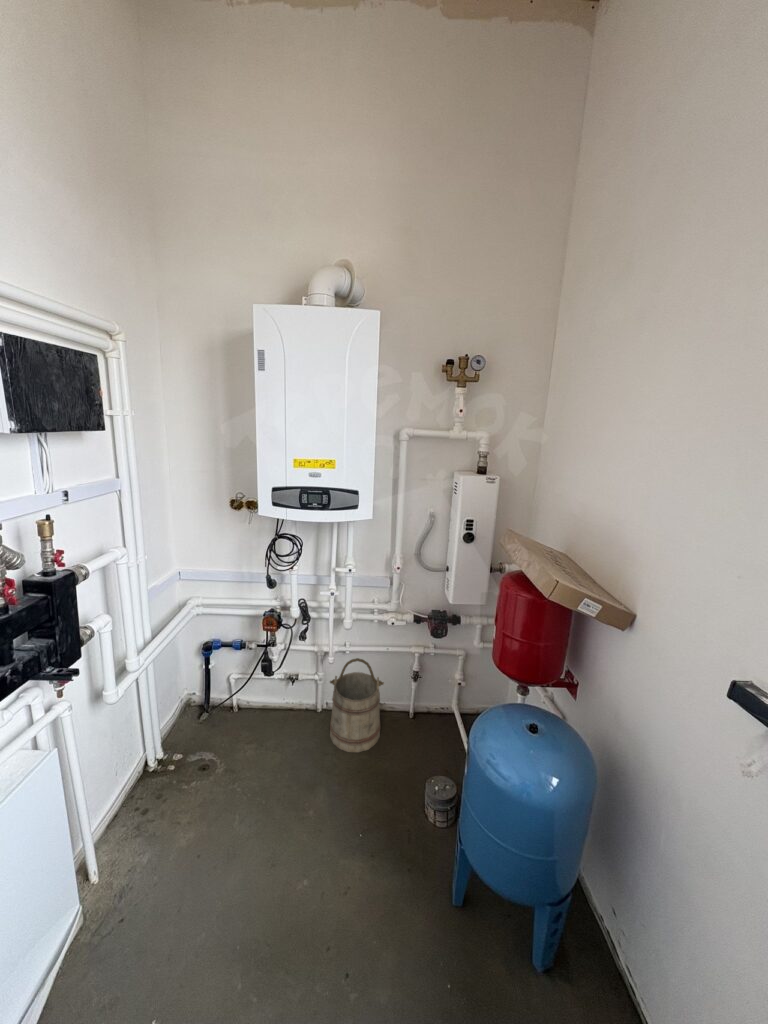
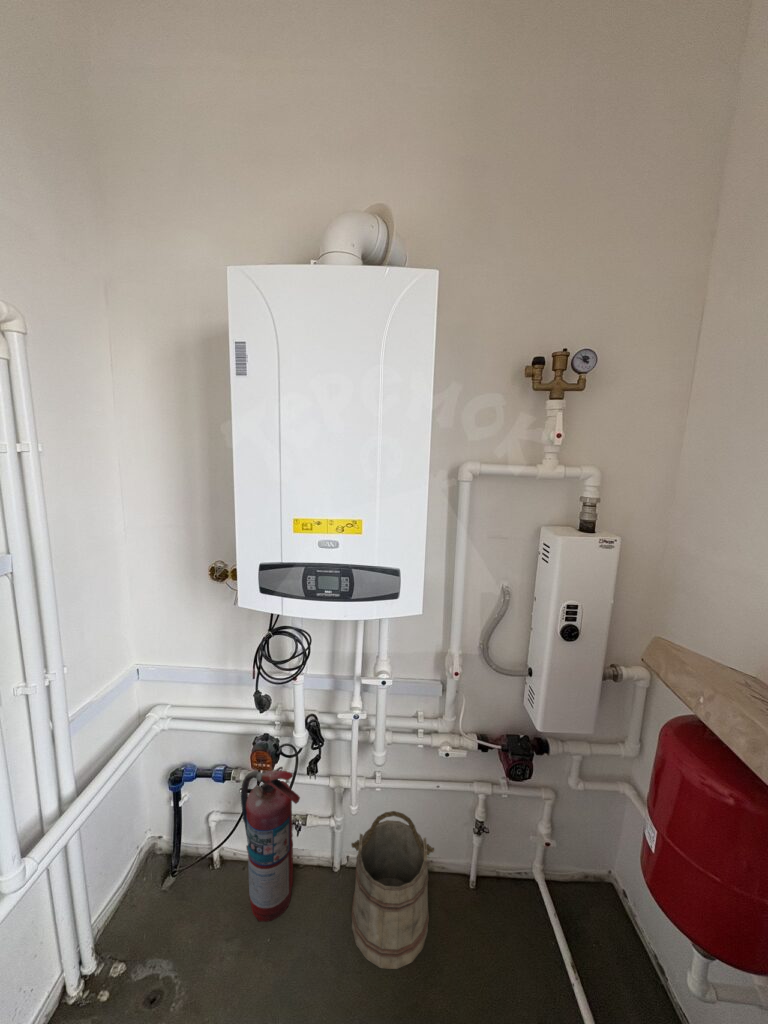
fire extinguisher: none [254,634,295,735] -> present [241,767,300,922]

